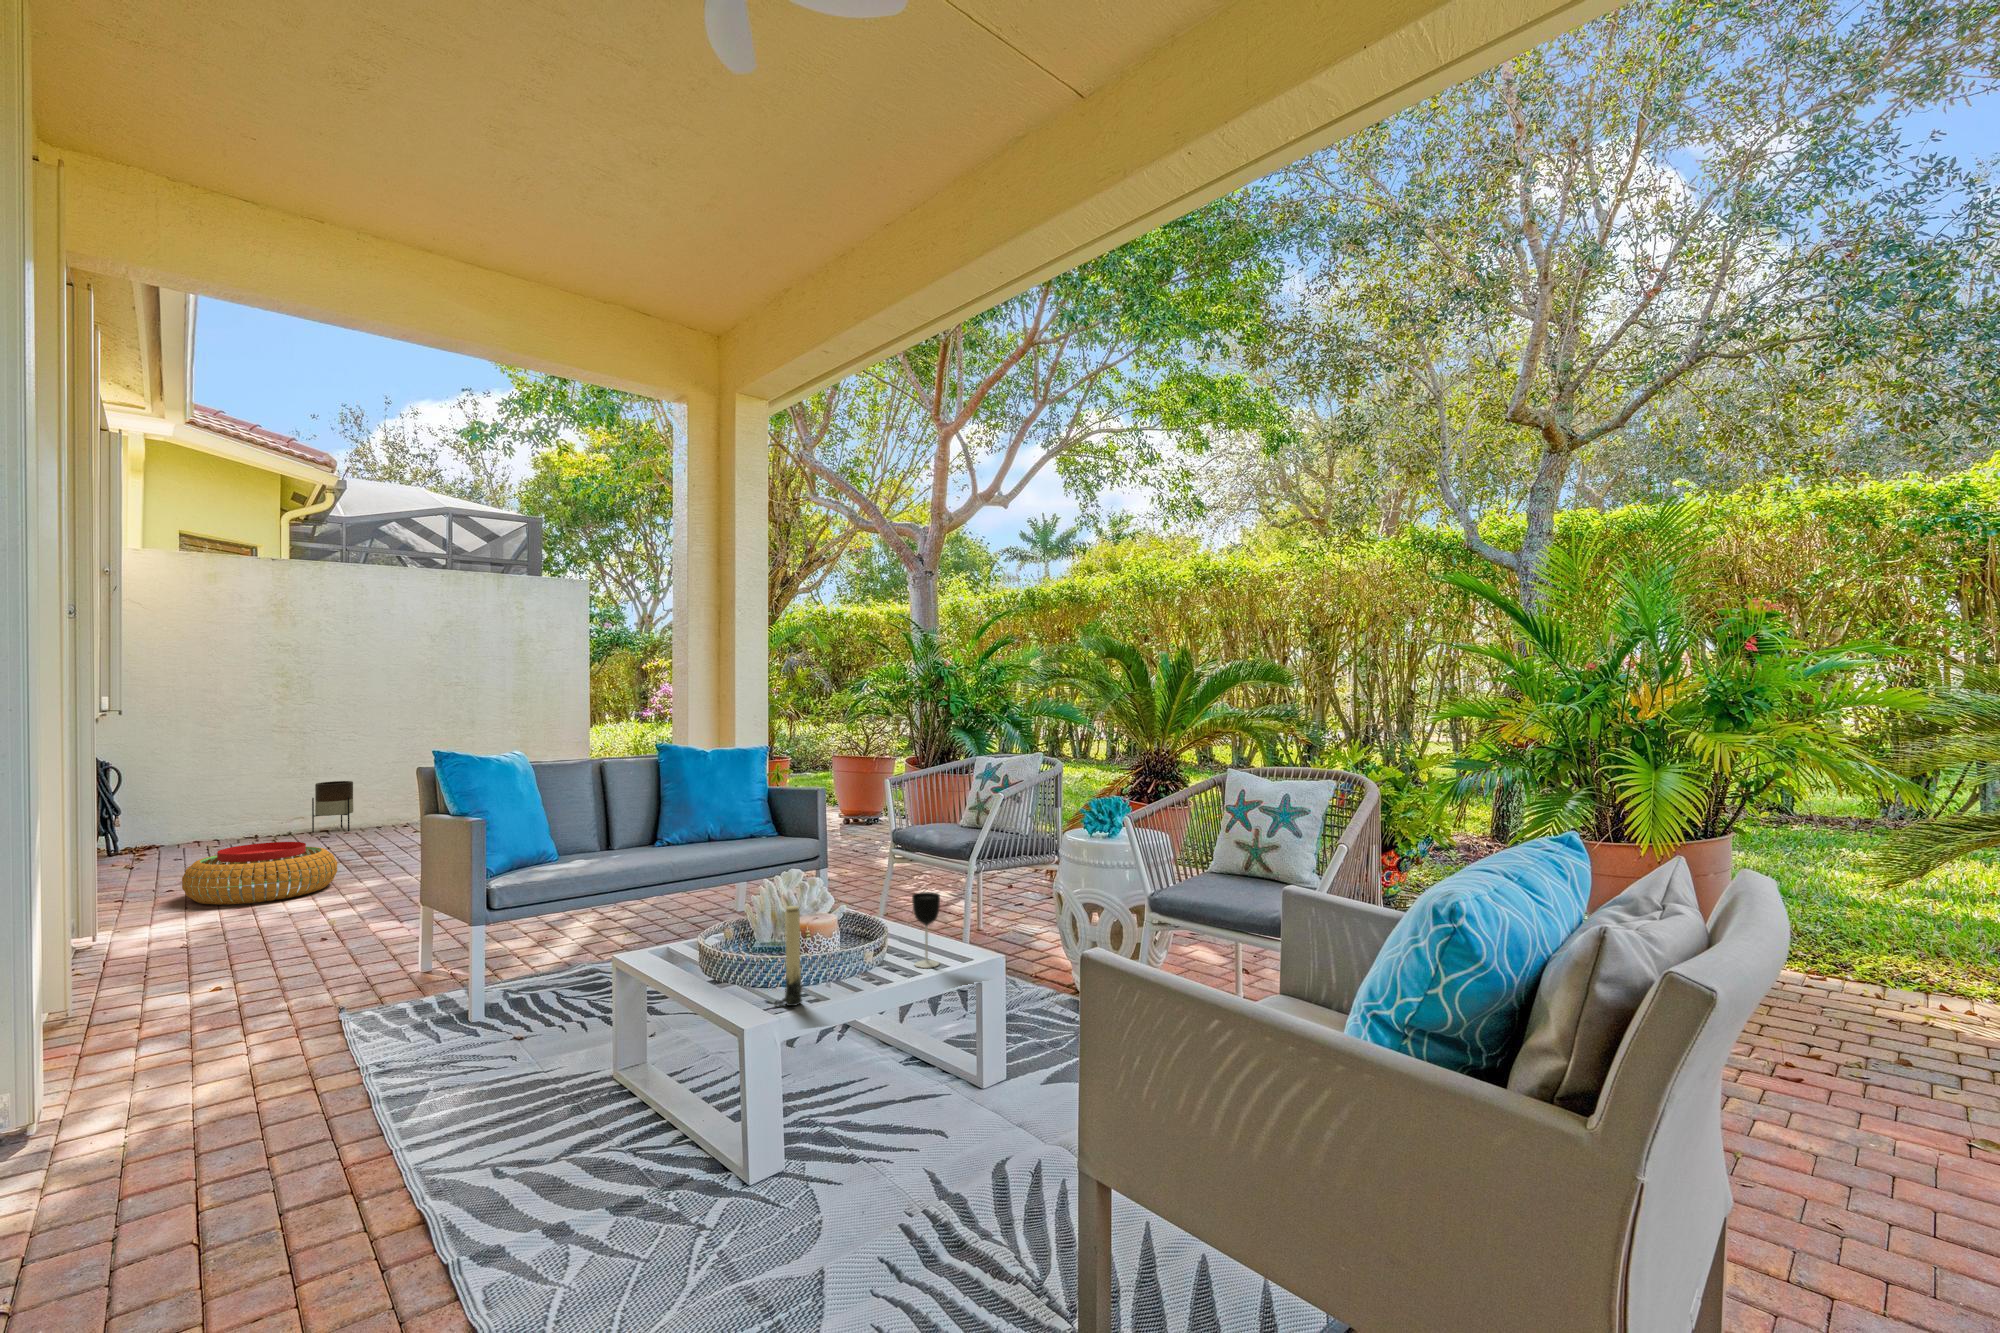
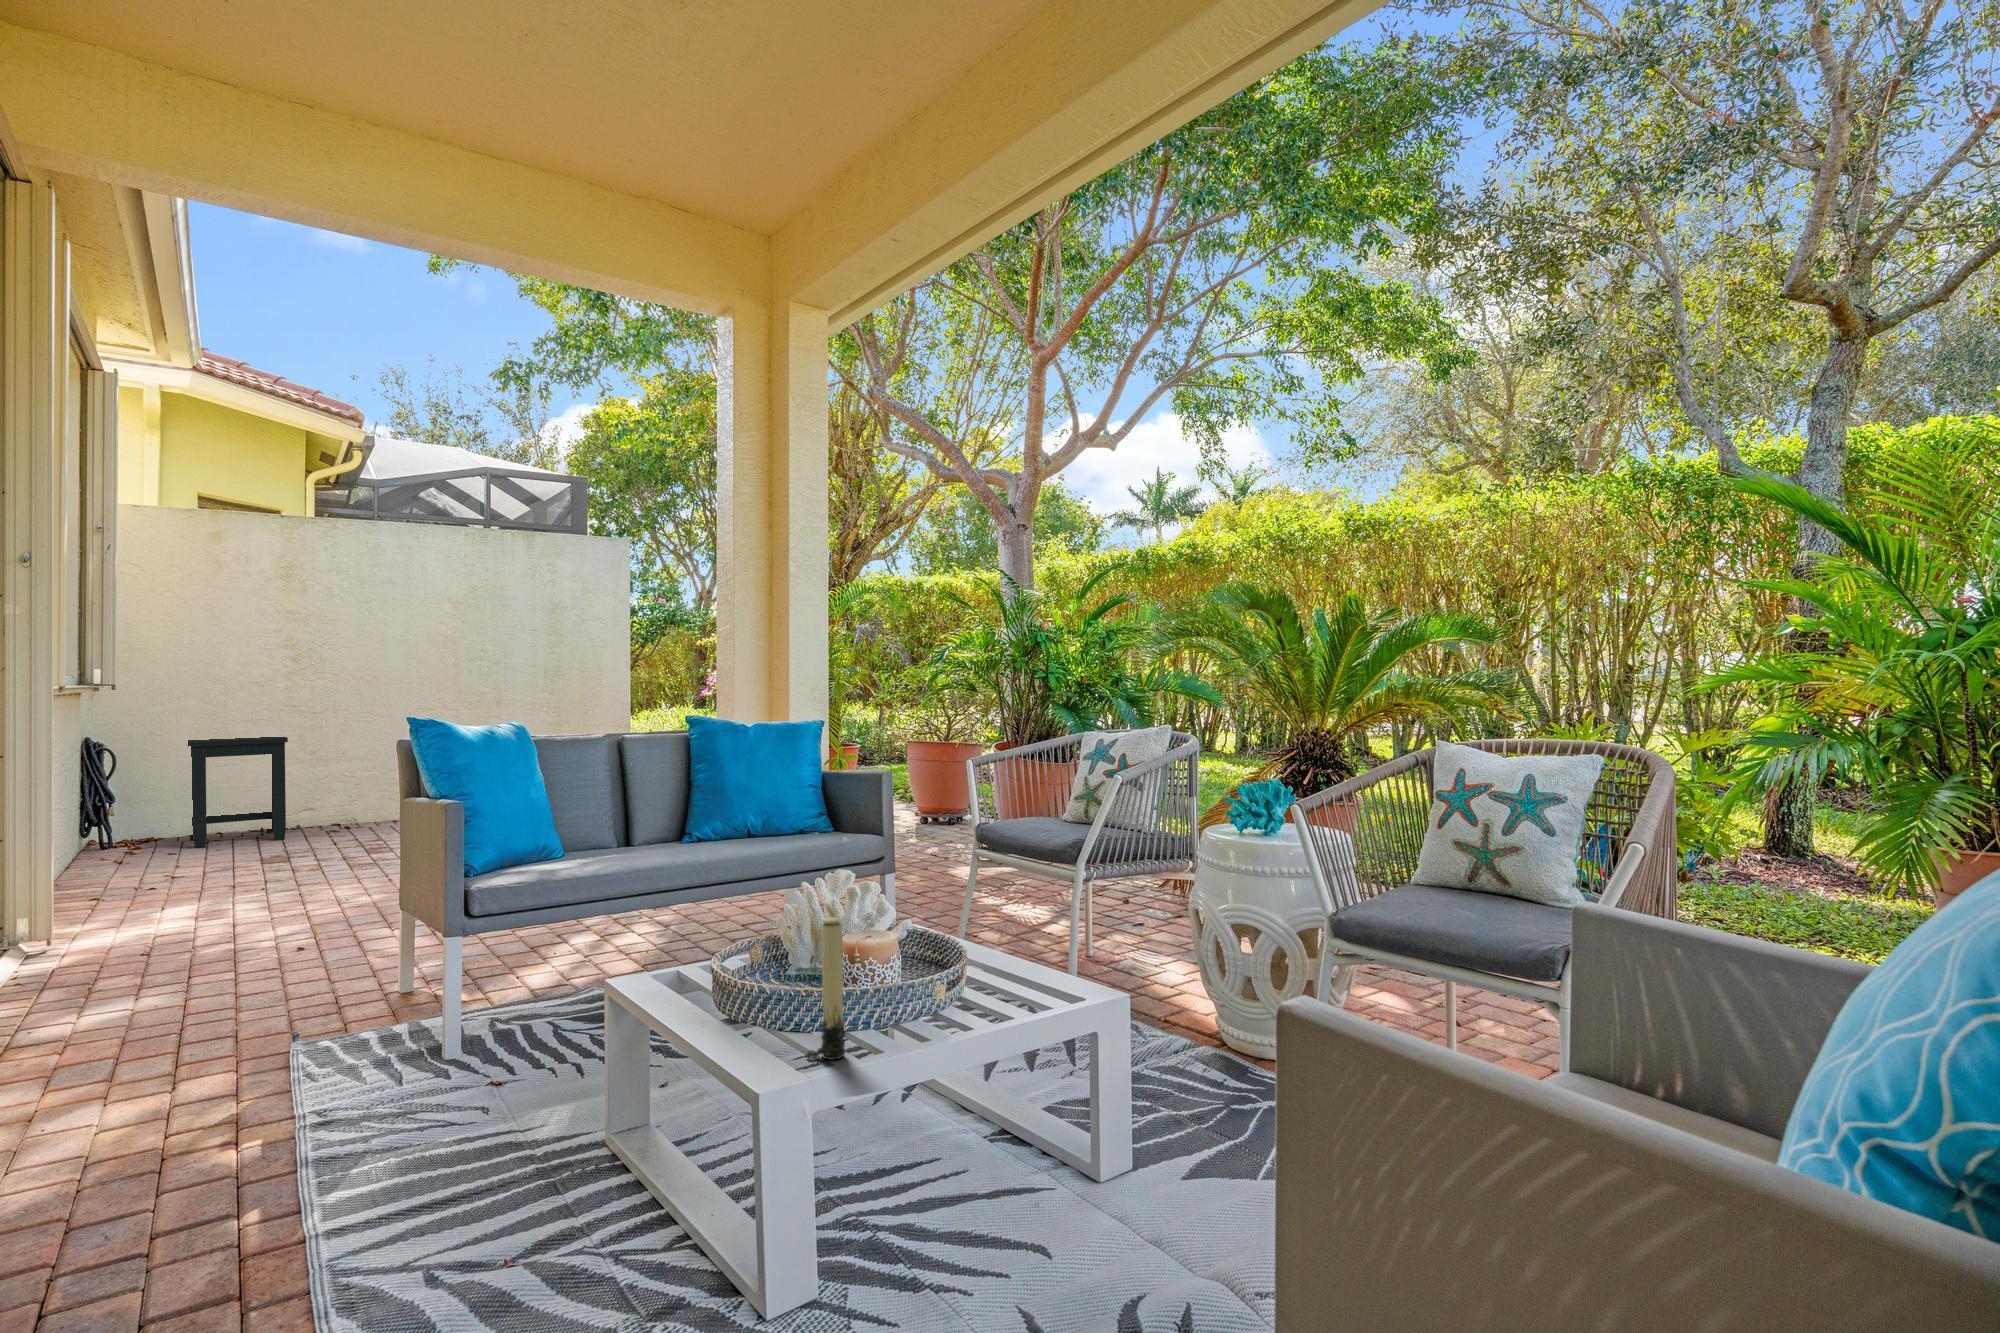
side table: none [183,751,281,852] -> present [188,737,288,848]
planter: present [312,781,353,833] -> none [325,770,371,828]
pouf: present [182,842,338,905] -> none [160,836,335,907]
wine glass: present [912,892,940,968] -> none [1002,903,1041,1008]

